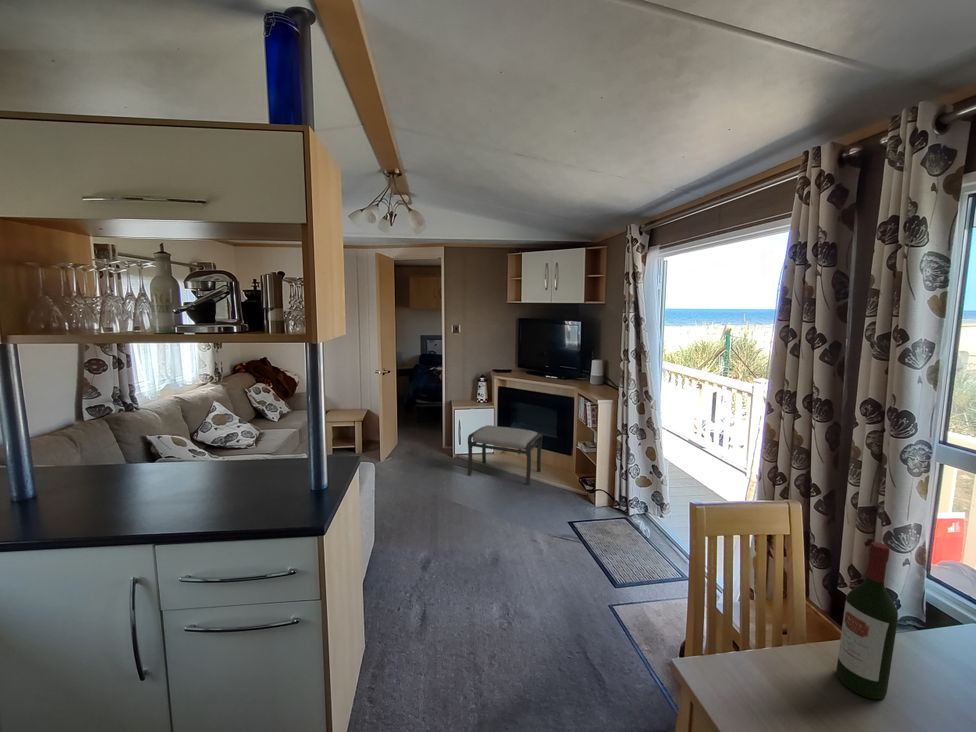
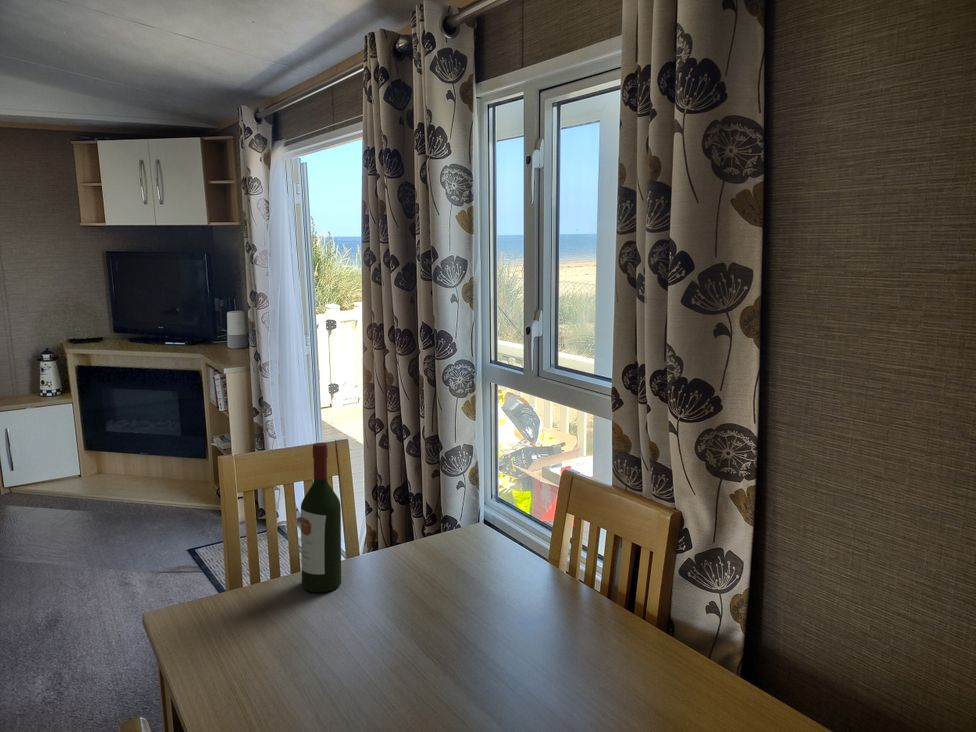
ottoman: present [467,425,542,485] -> none [14,427,156,512]

